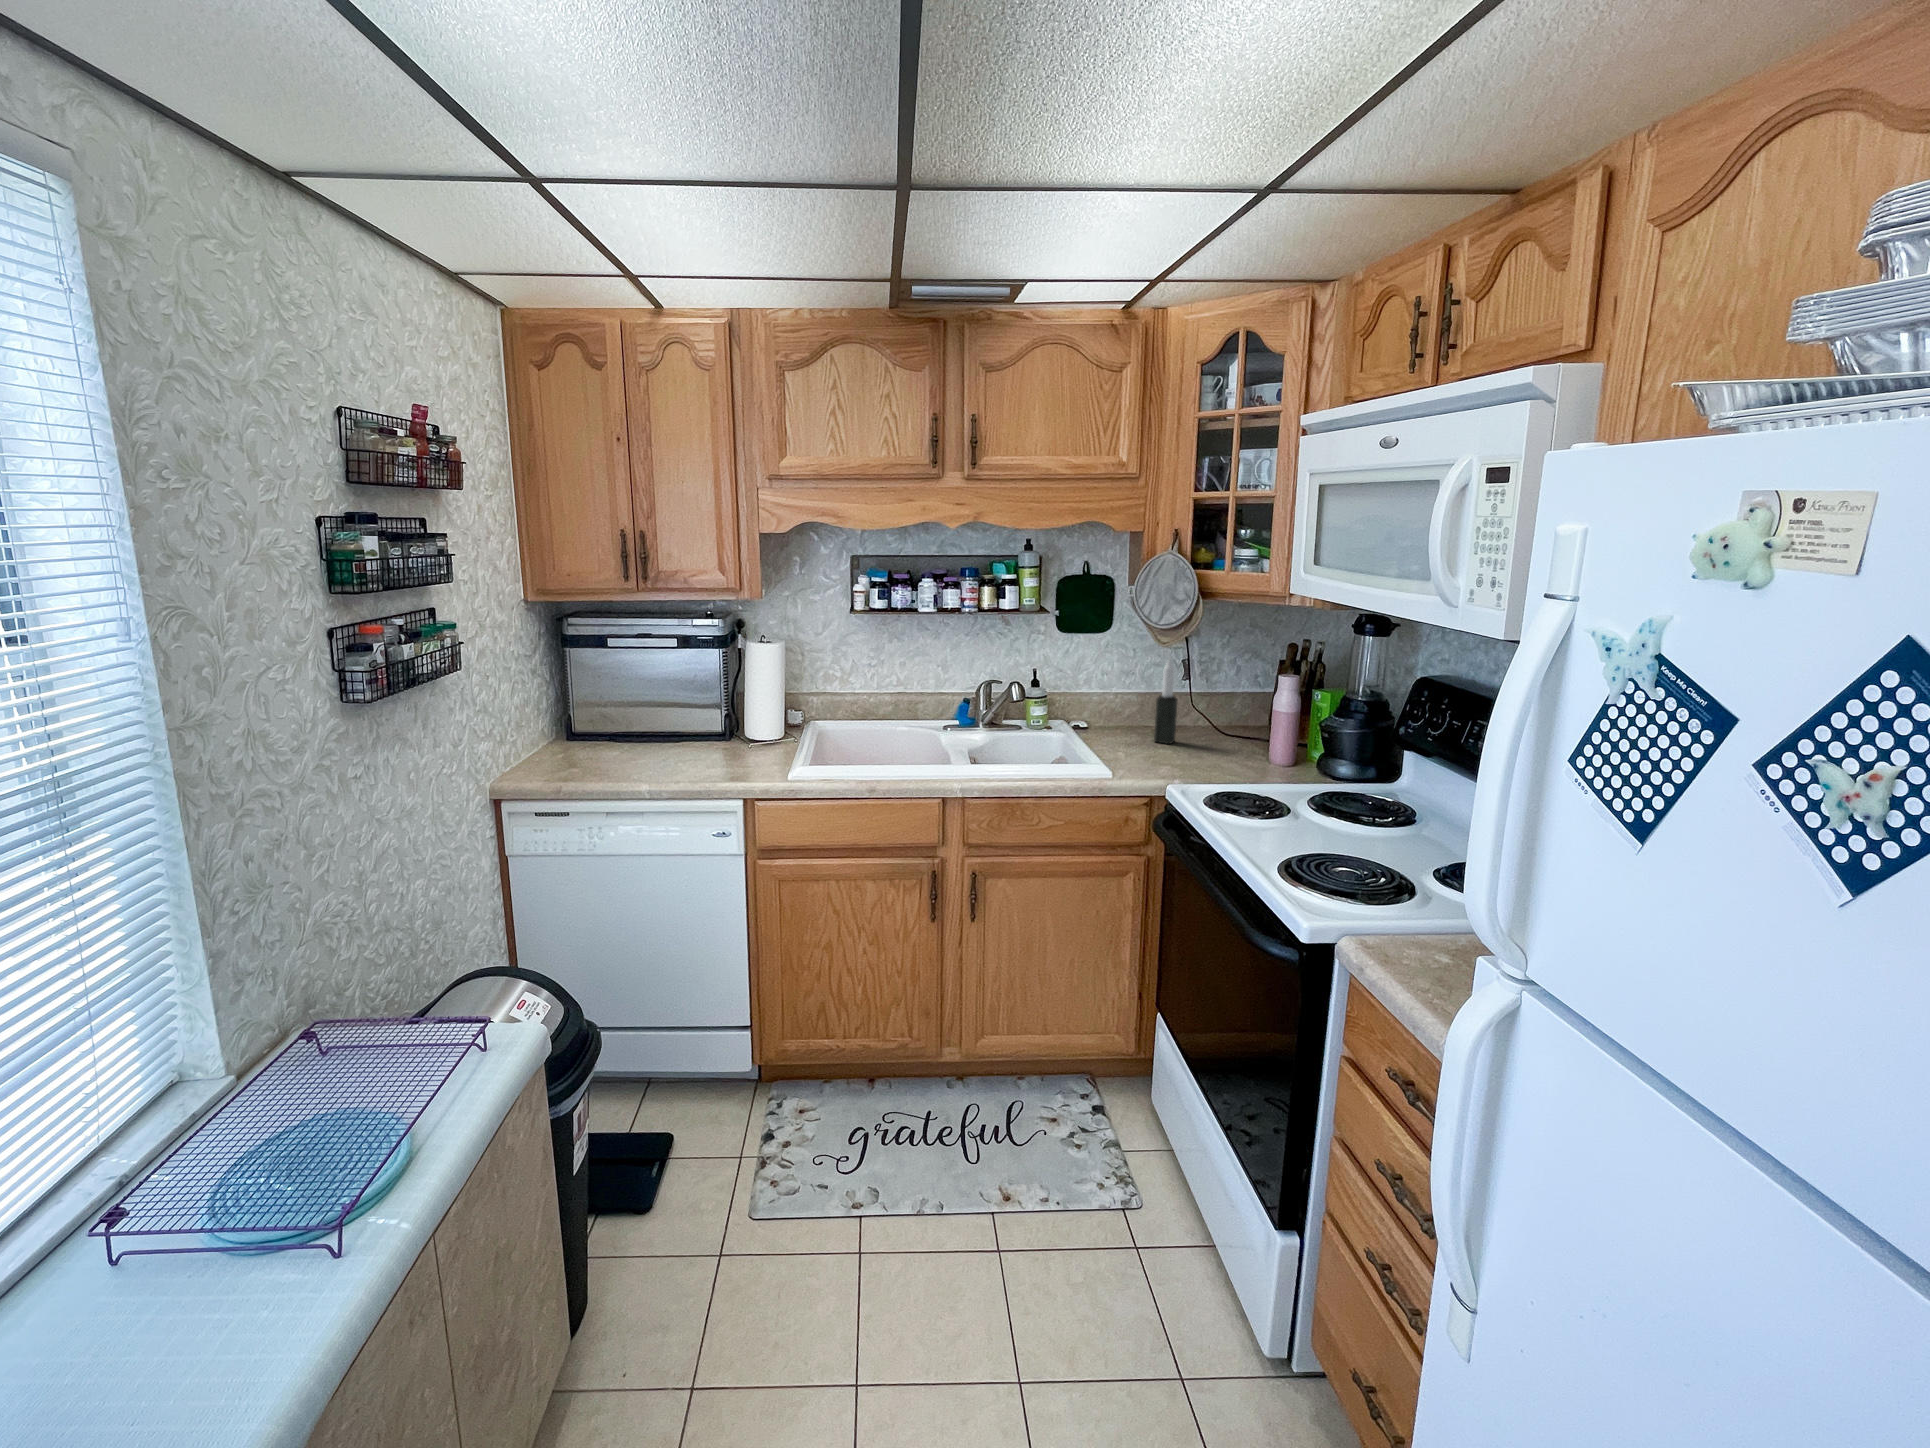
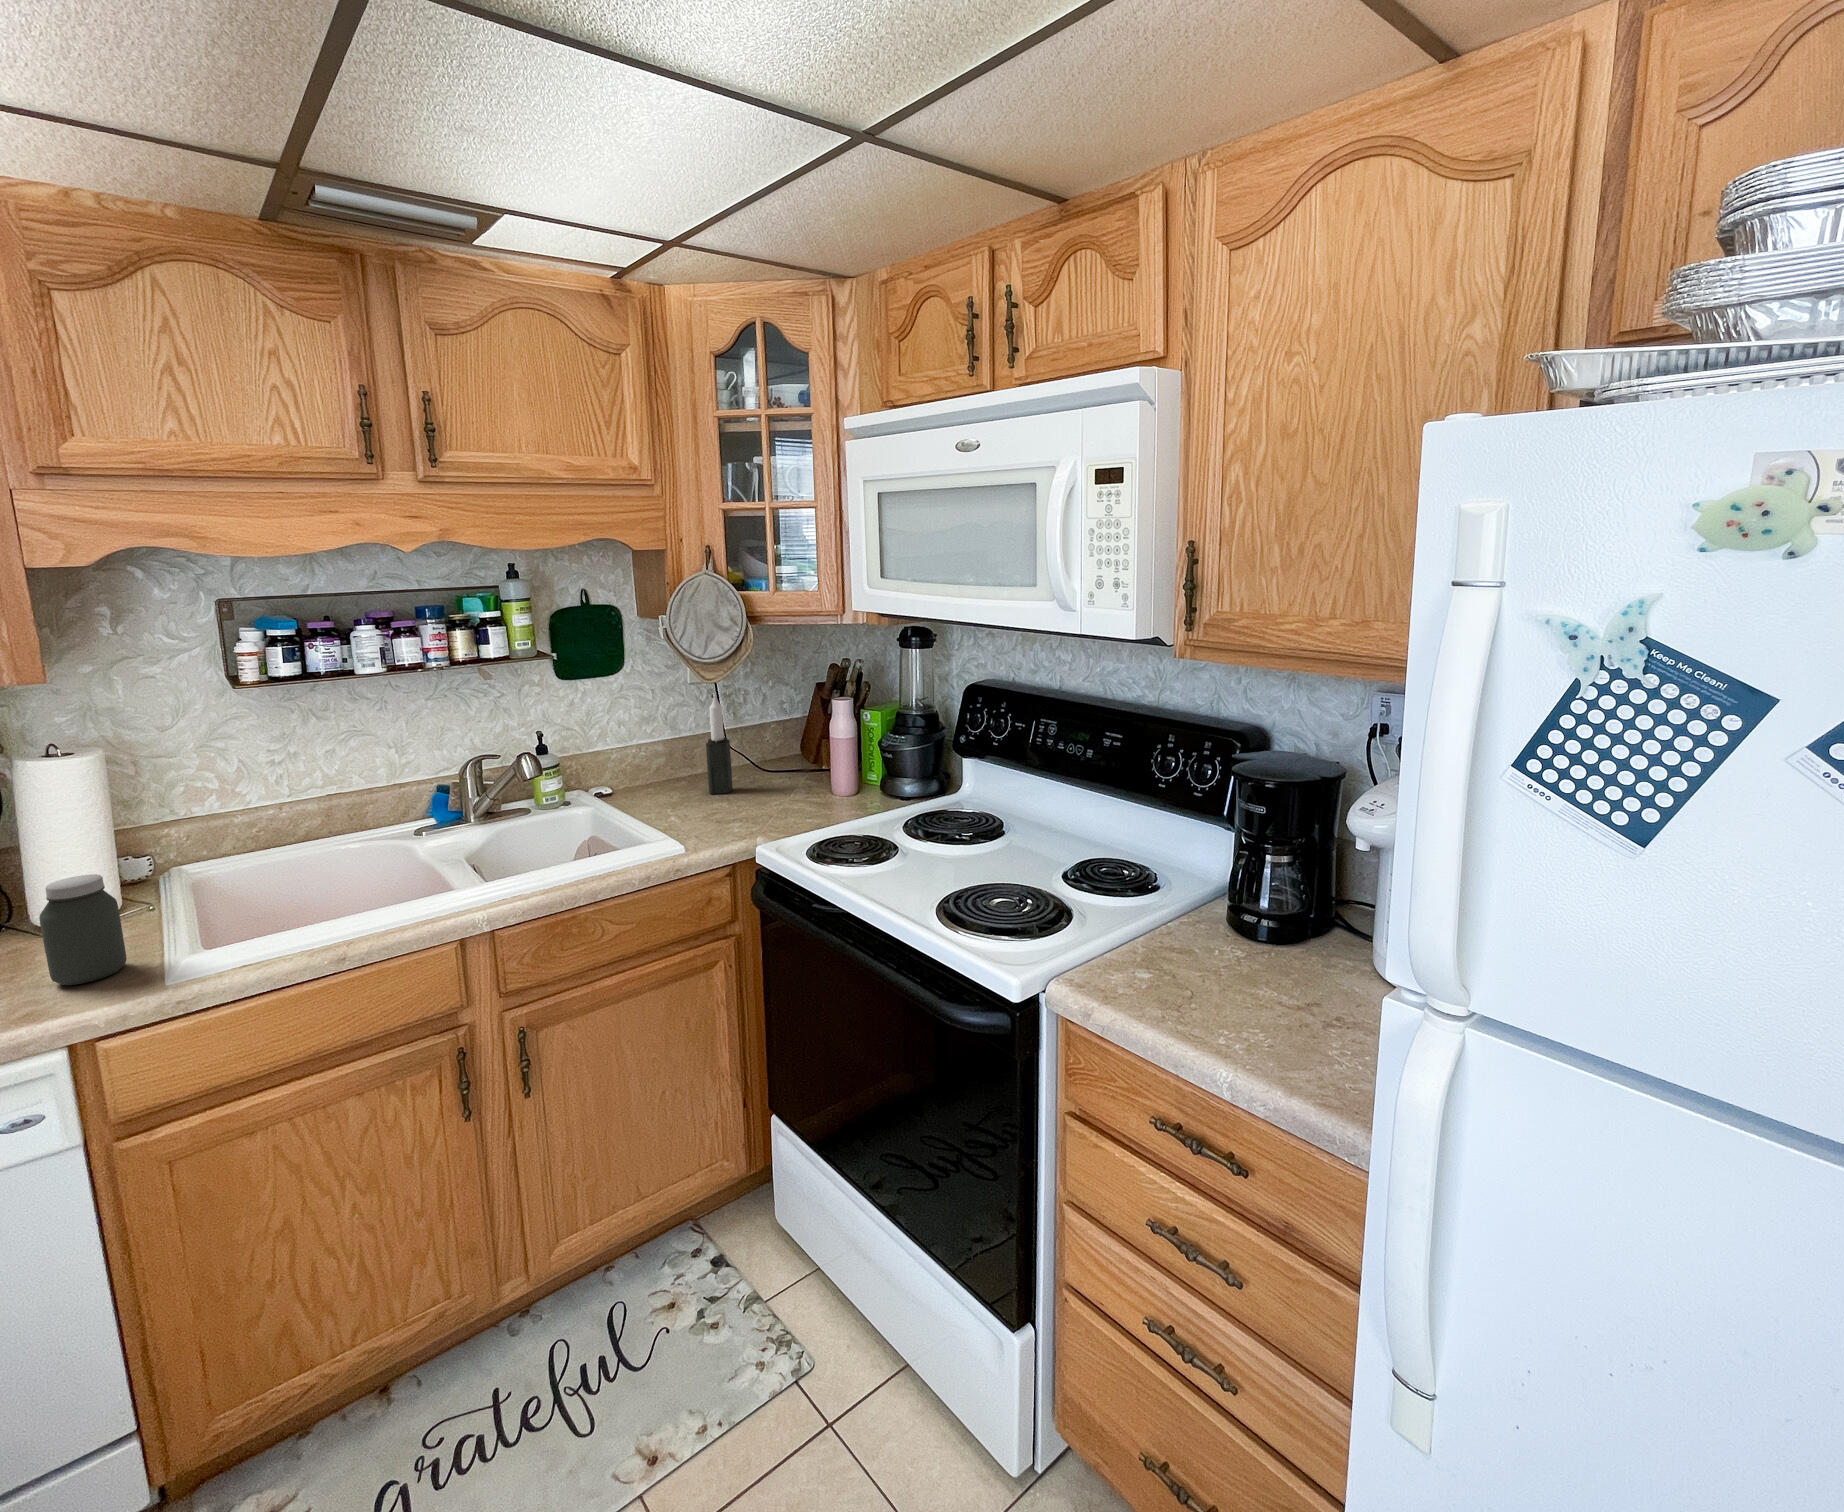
jar: none [754,707,786,768] -> present [39,874,127,985]

